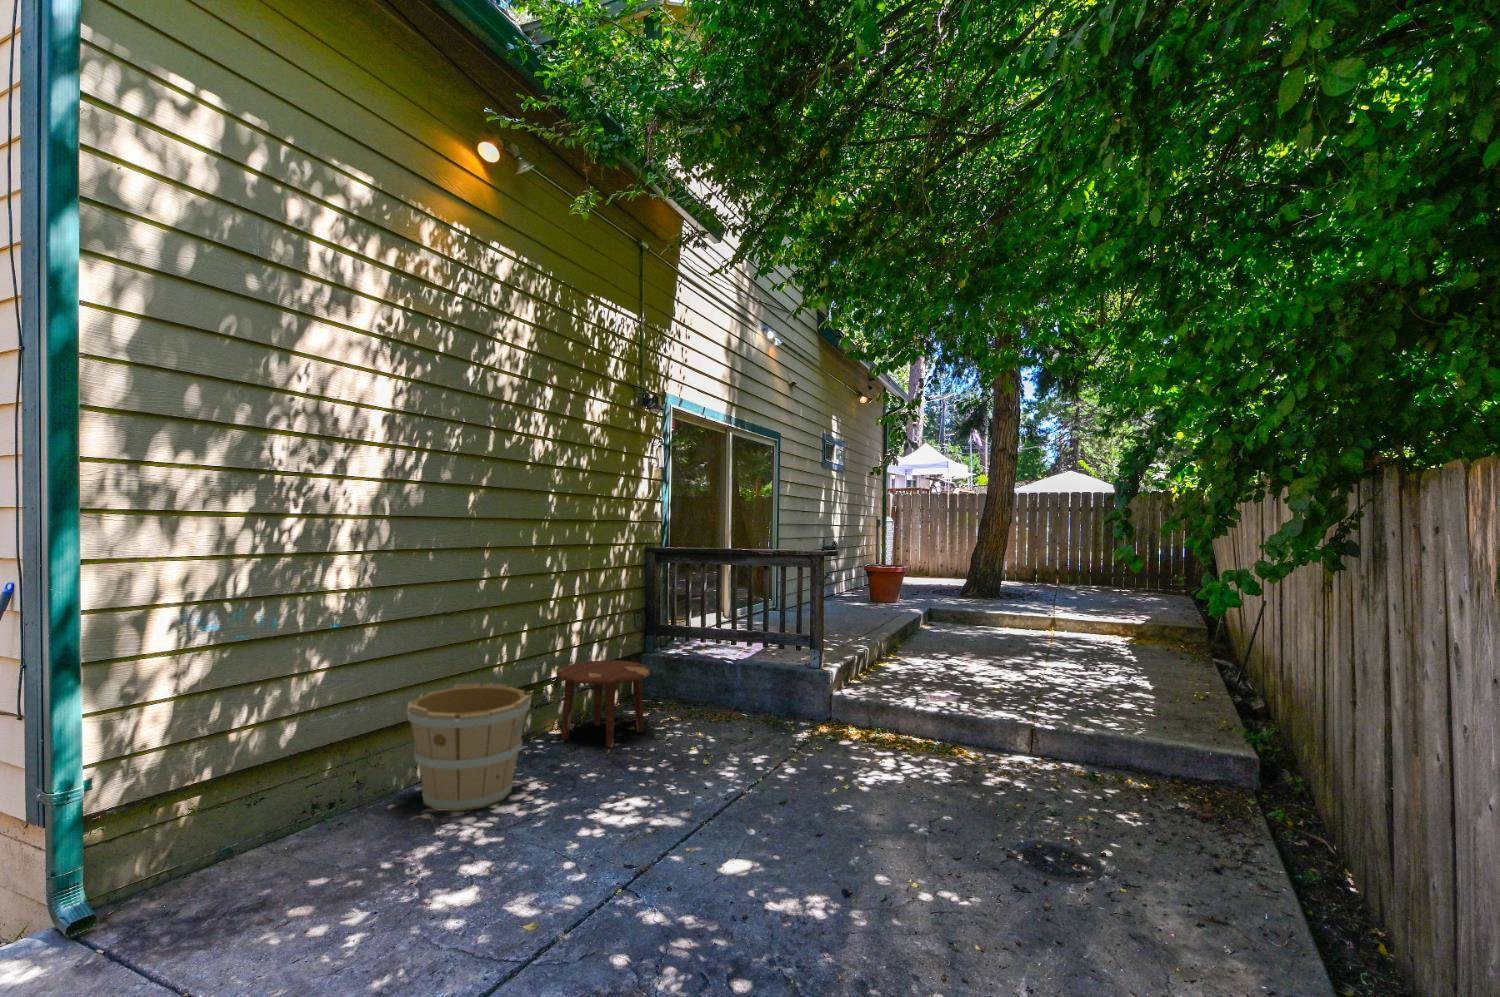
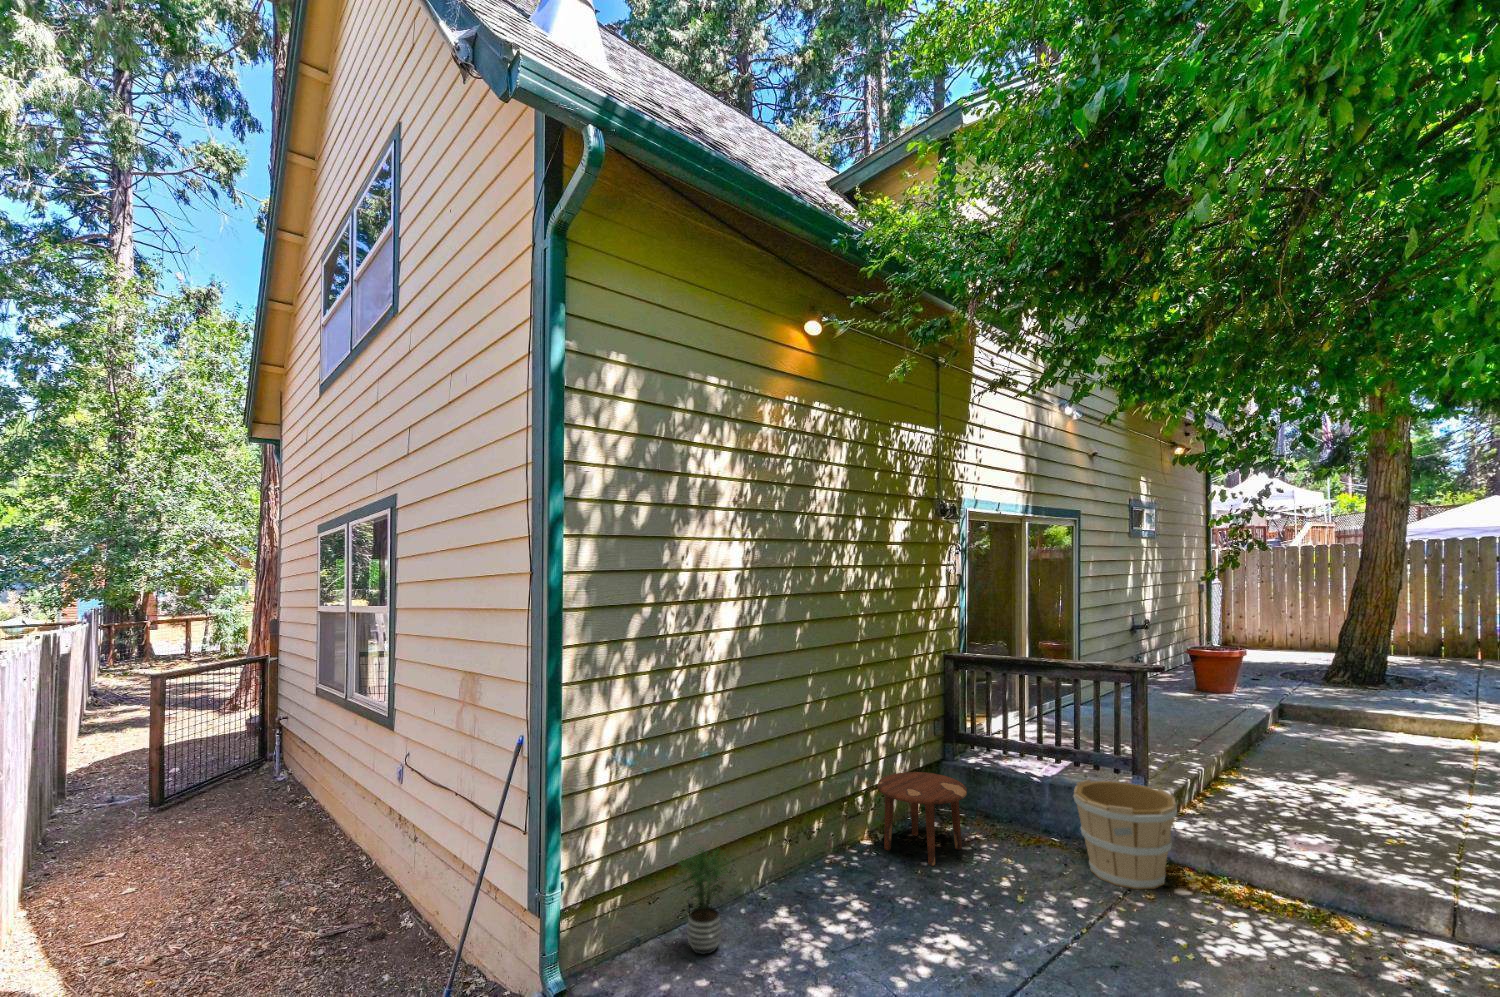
wooden bucket: present [407,683,530,811] -> present [1074,780,1177,889]
potted plant: none [274,728,363,855] -> present [676,848,731,954]

